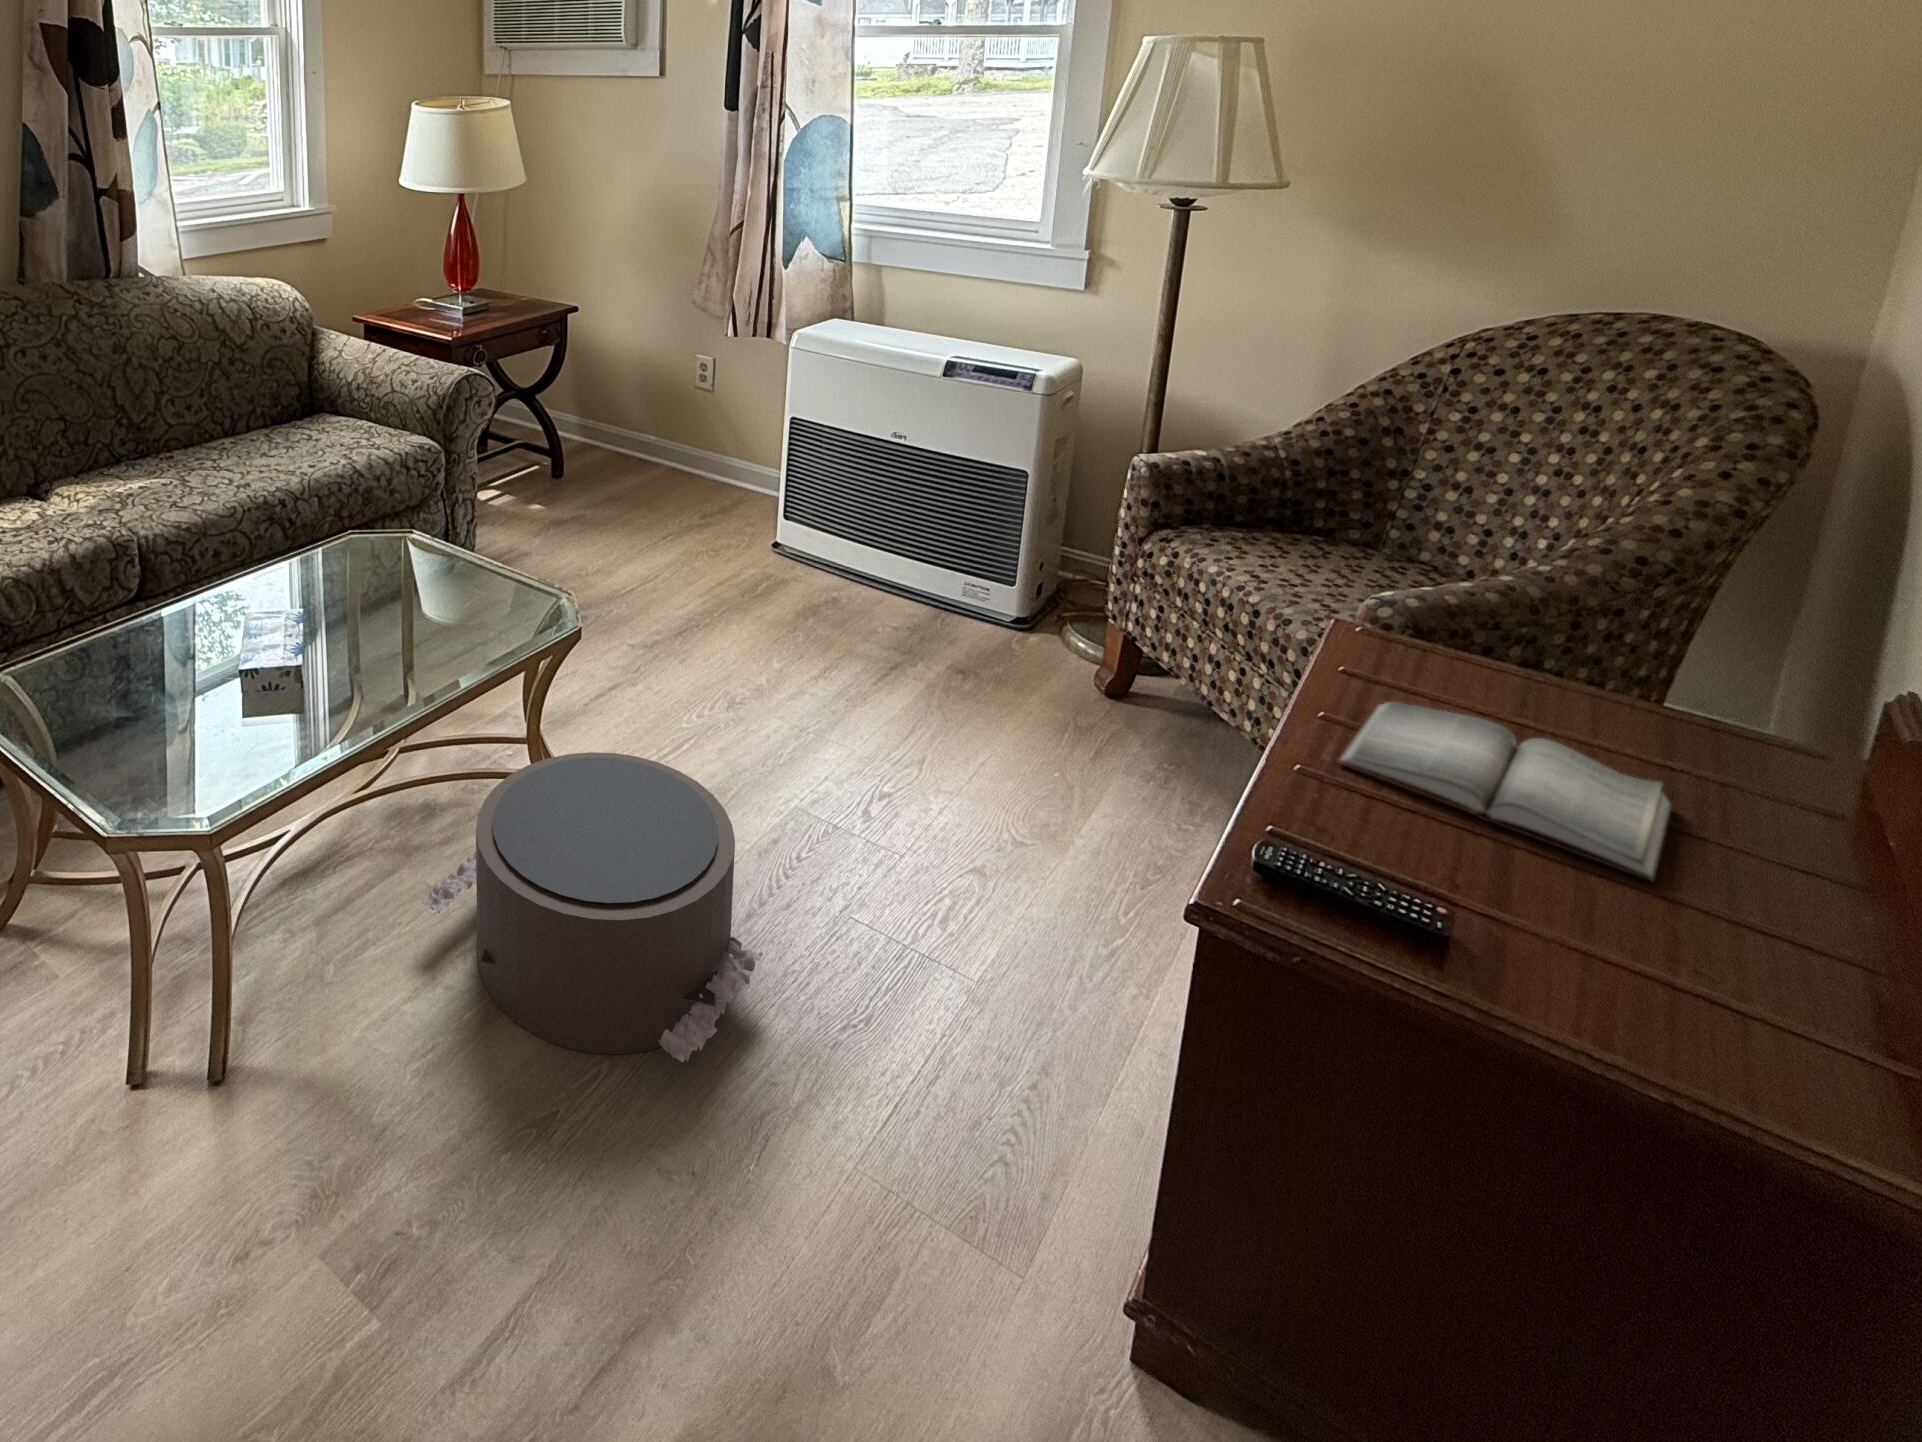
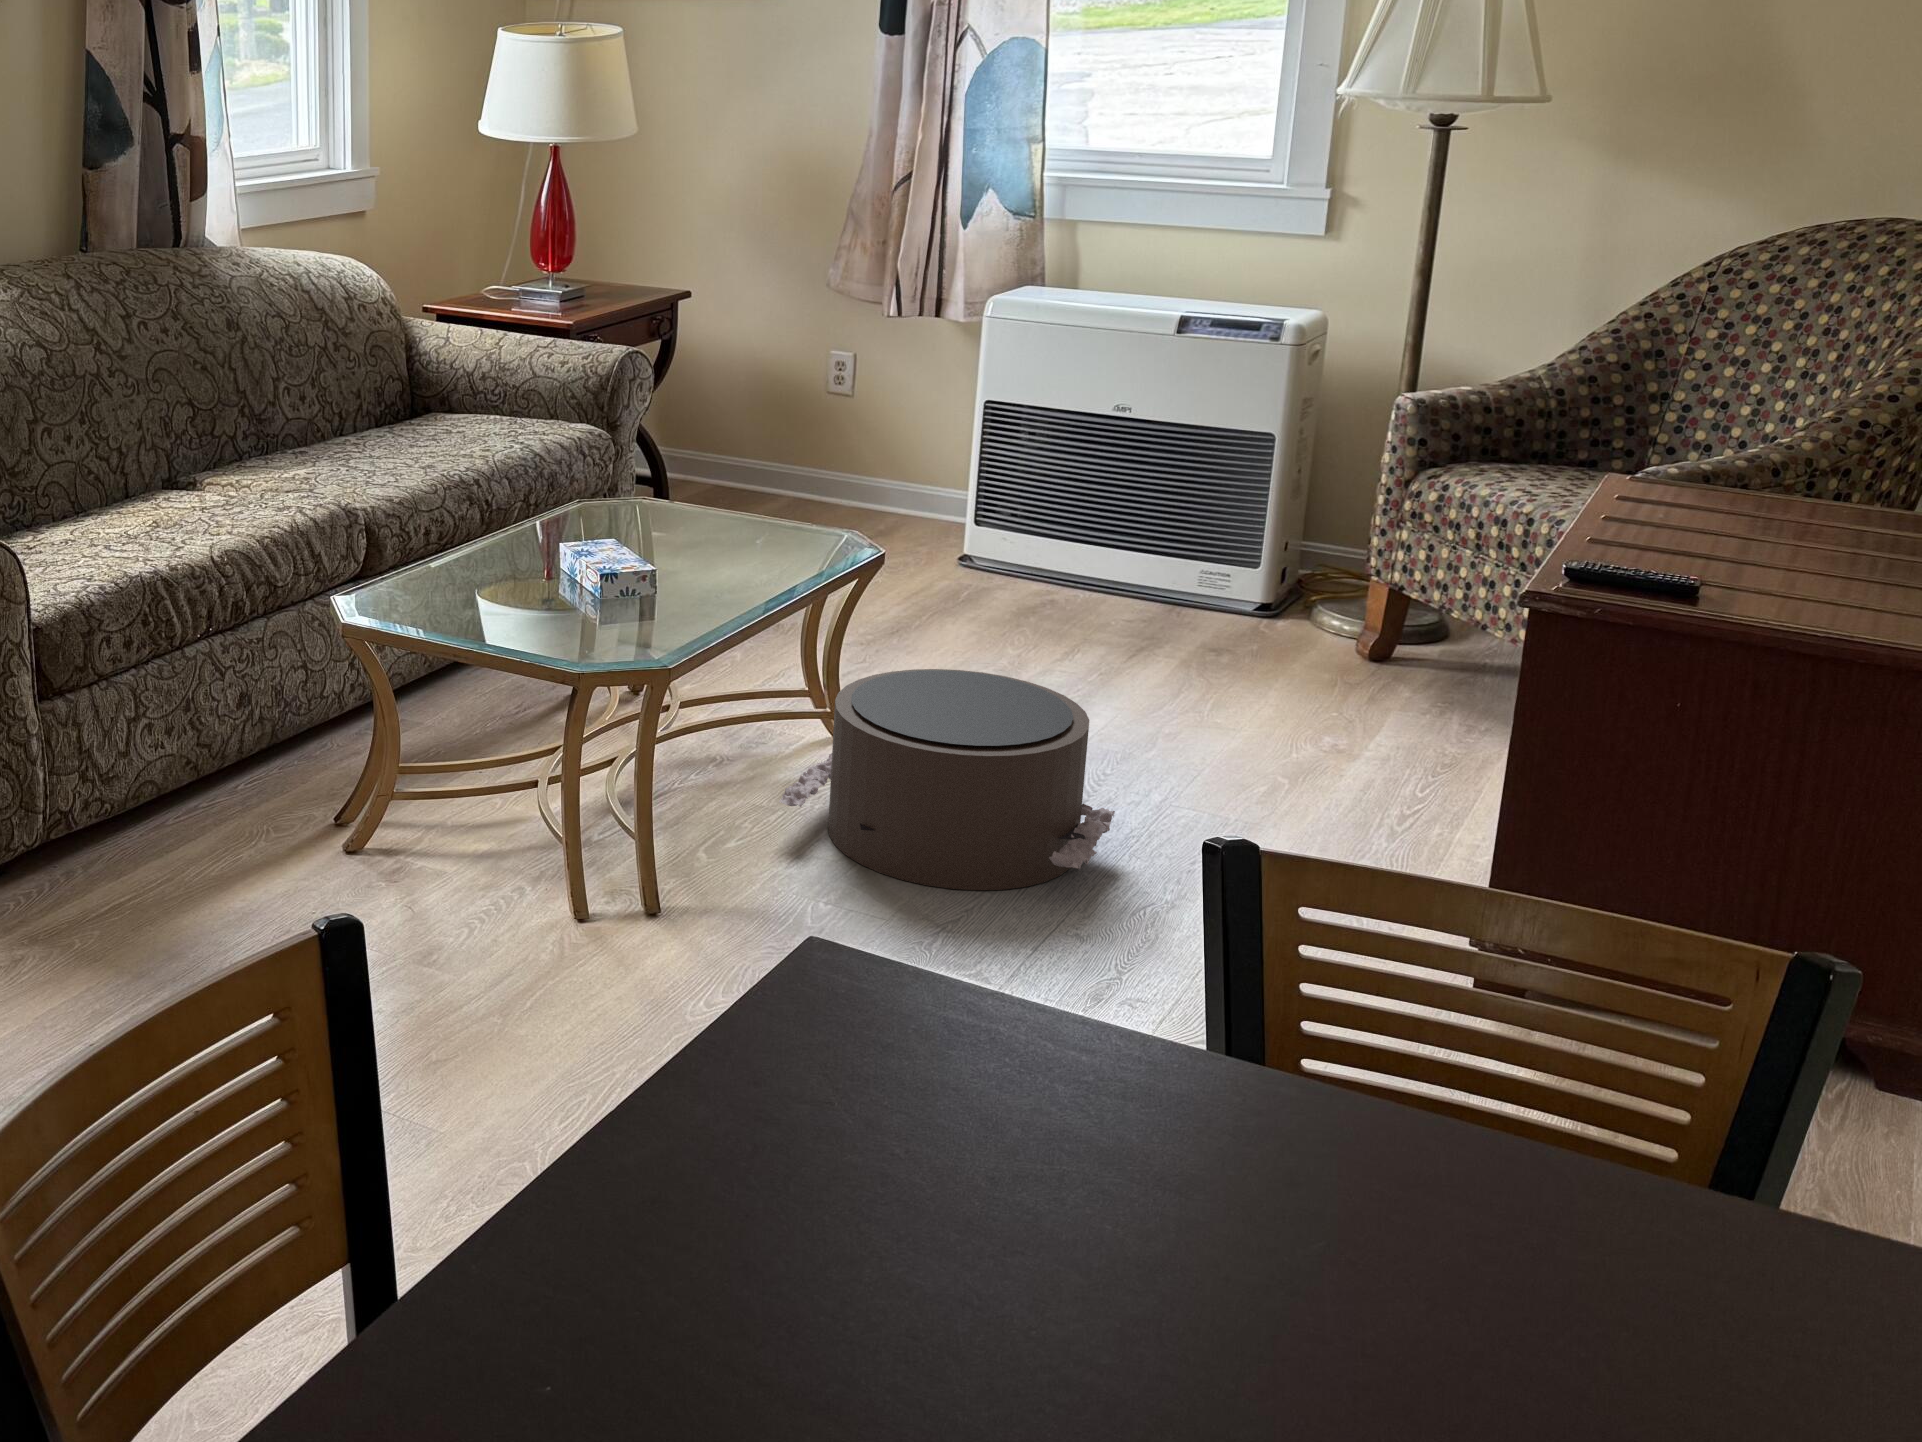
hardback book: present [1338,702,1672,881] -> none [1622,511,1866,580]

